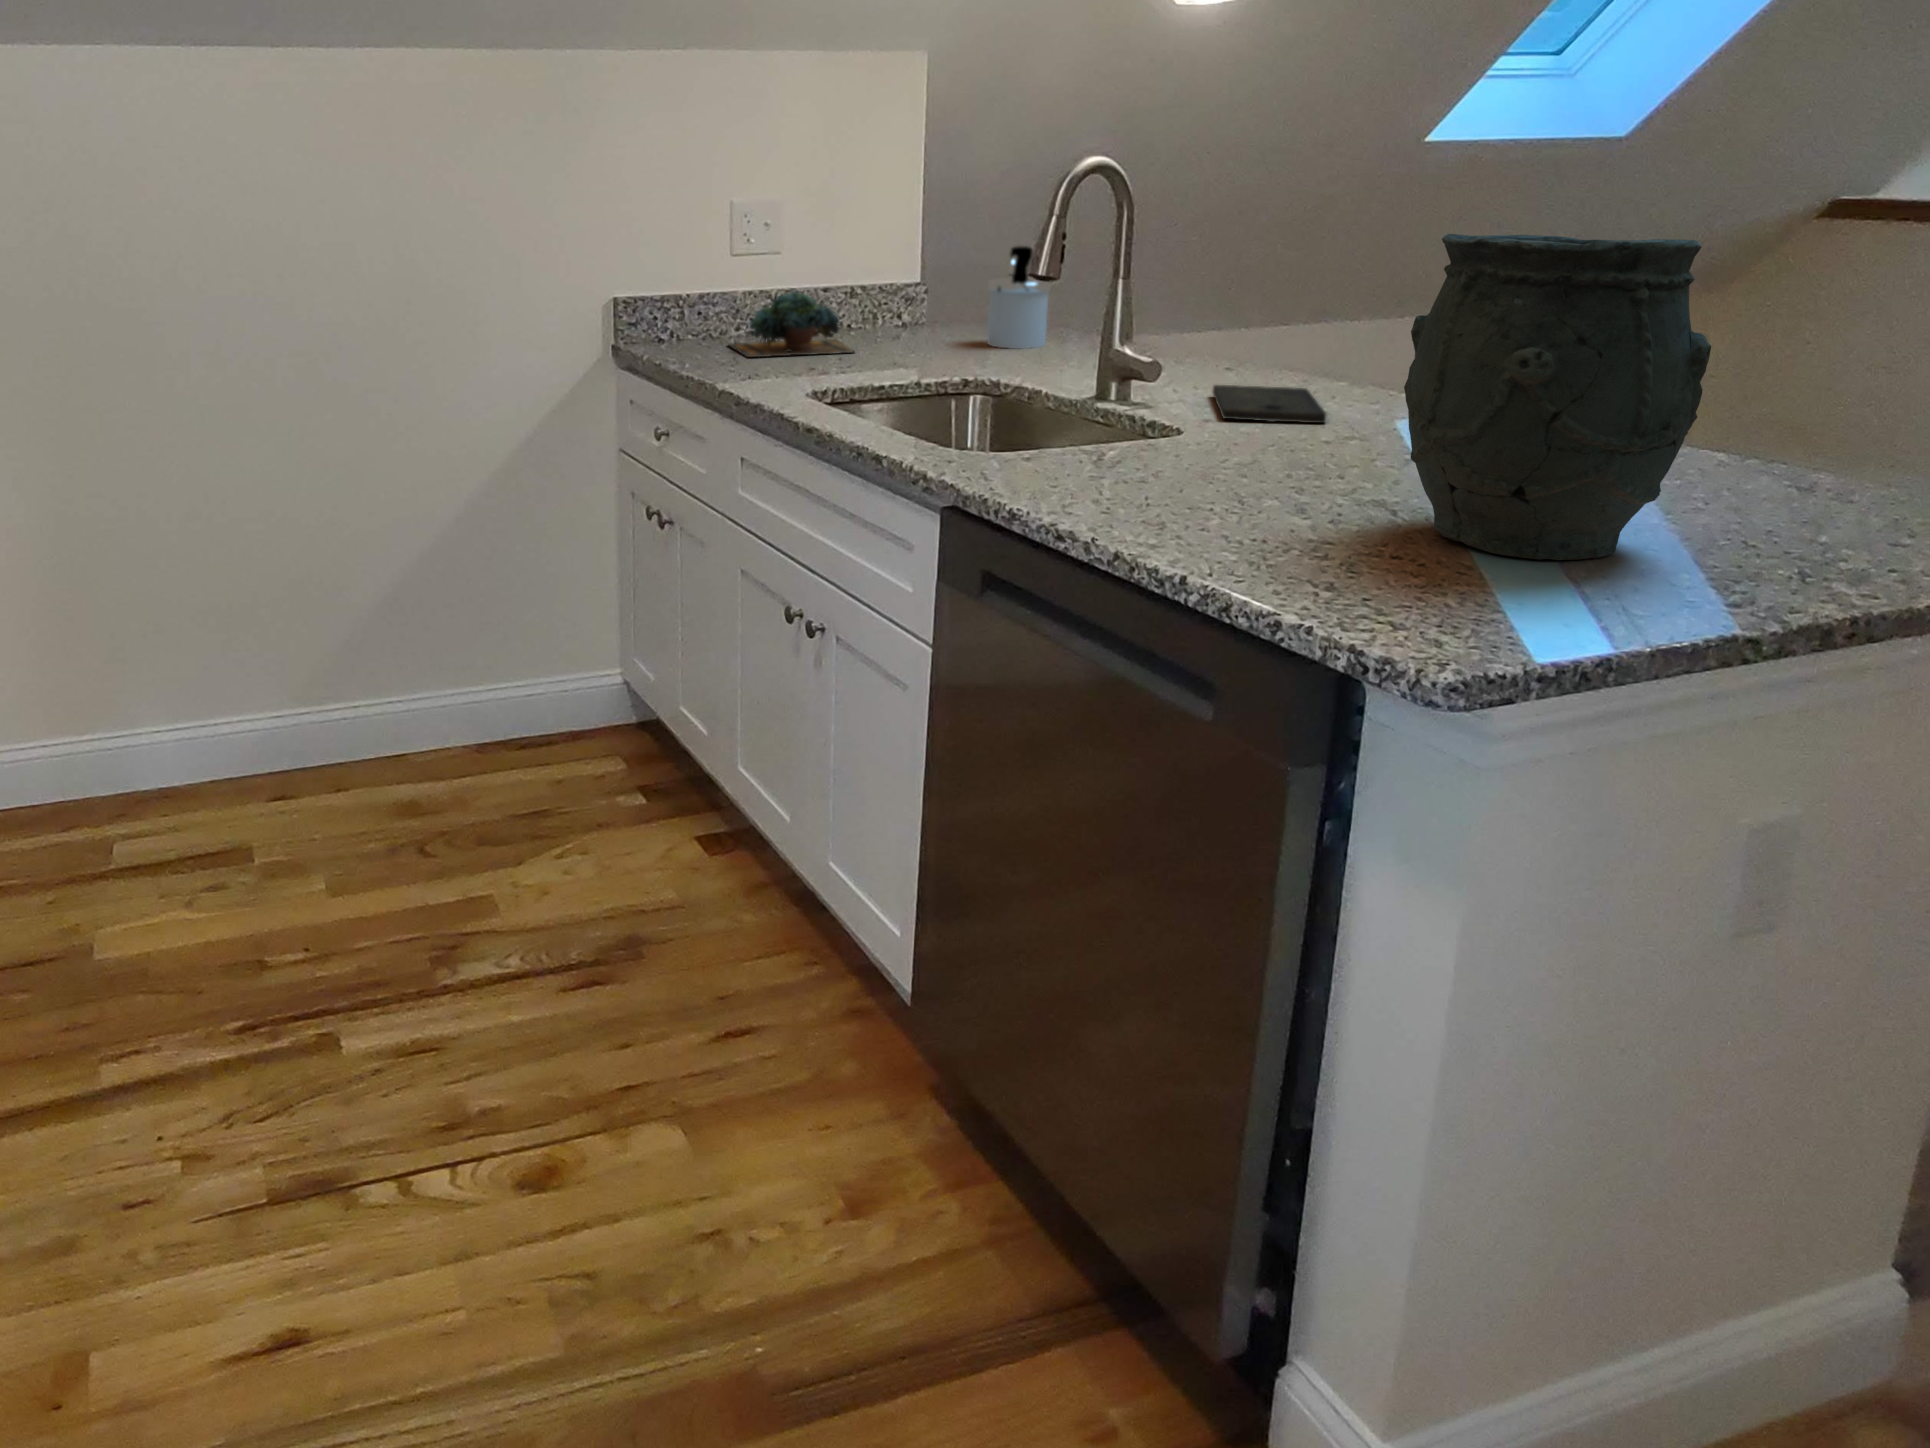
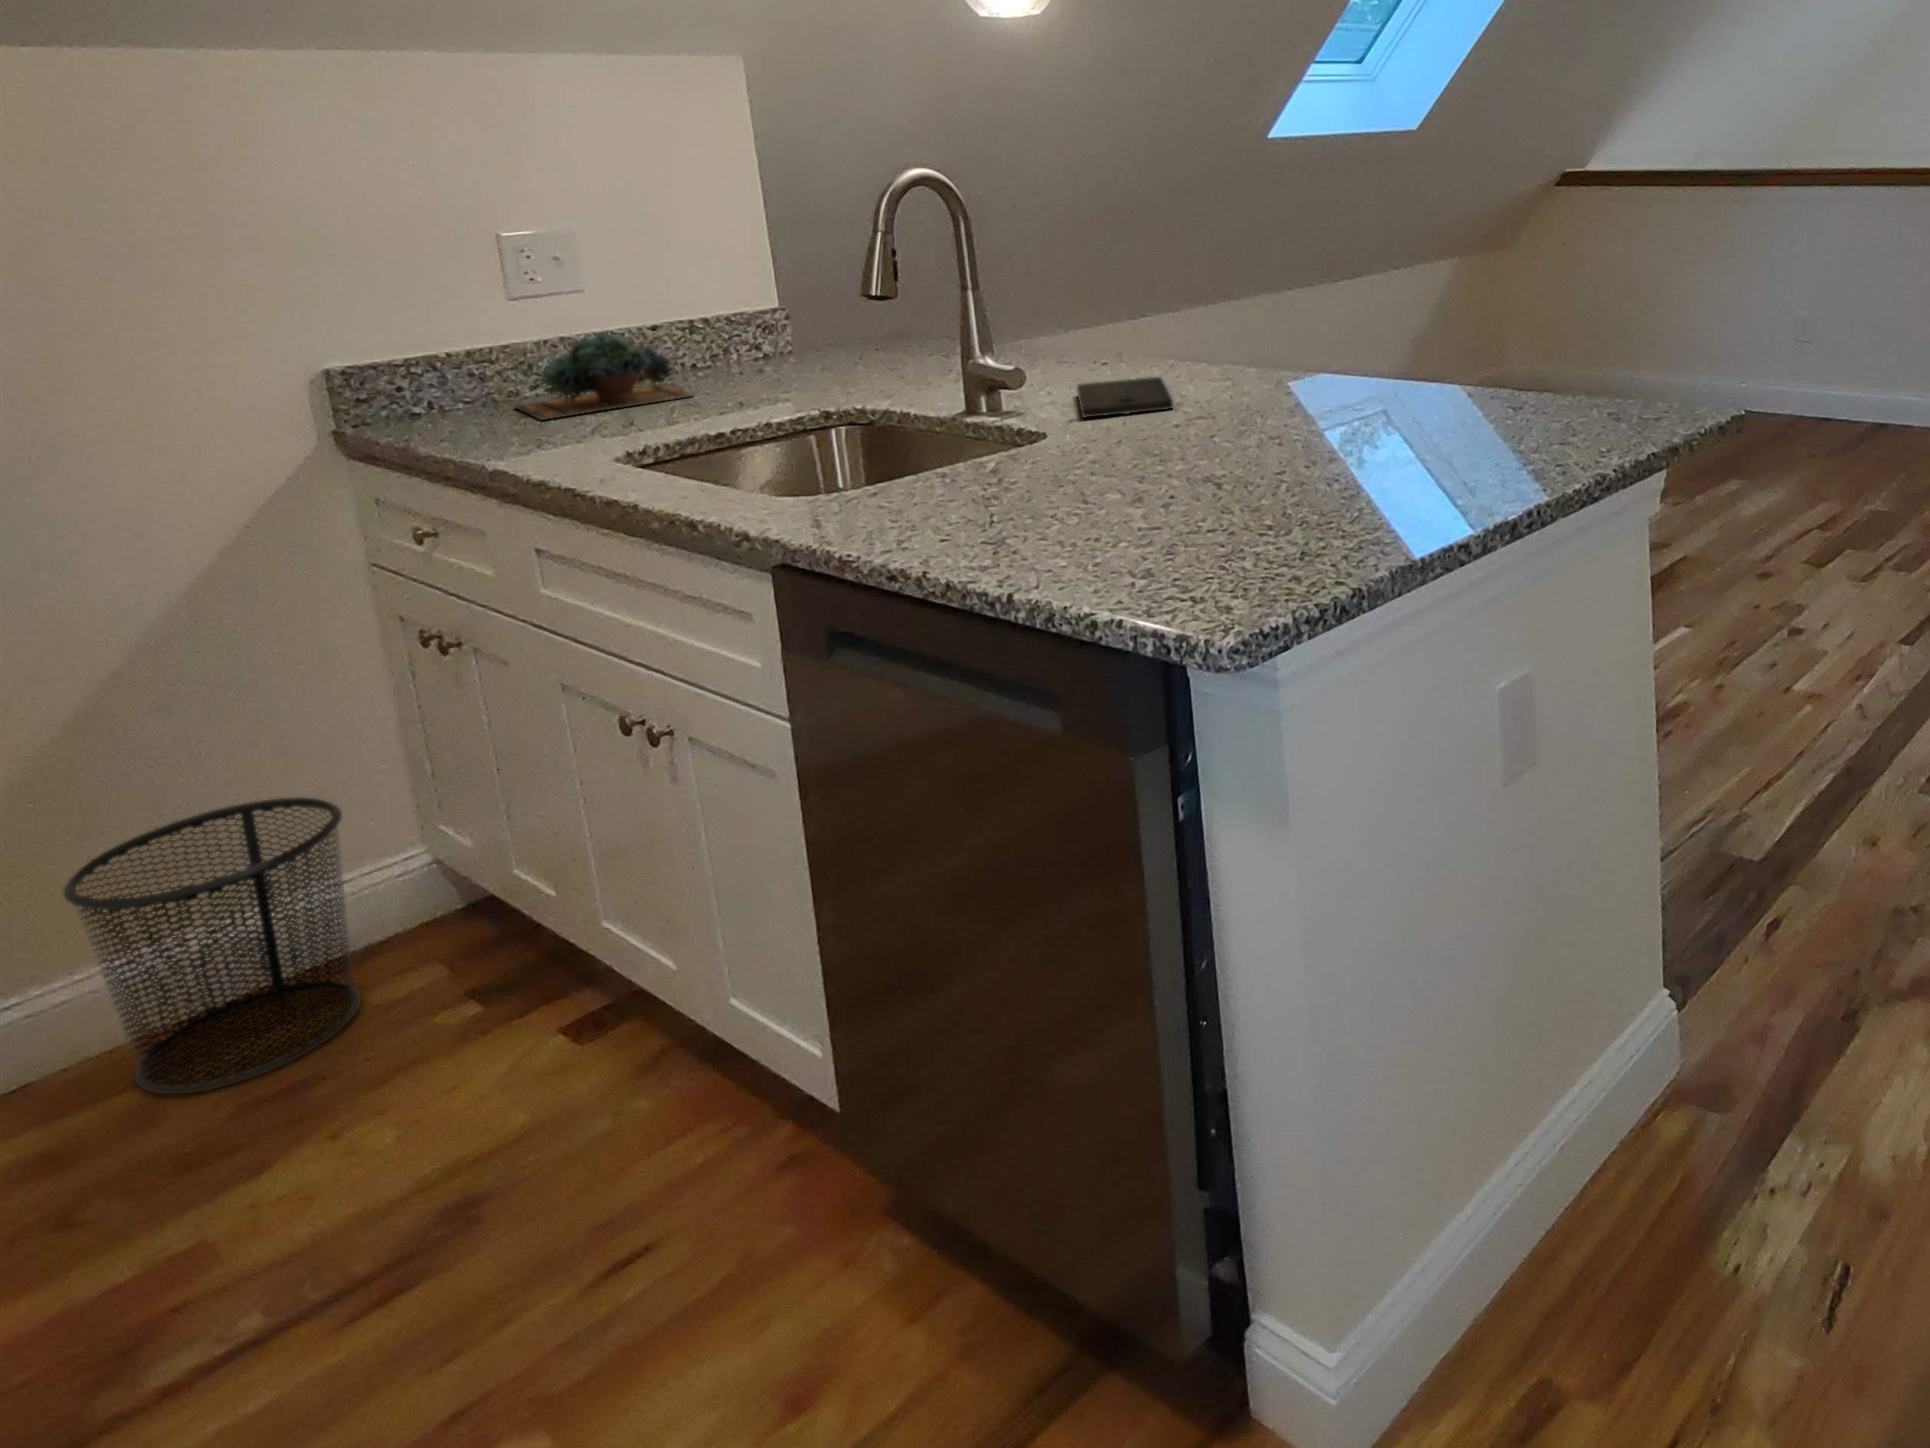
vase: present [1404,234,1711,560] -> none [1190,231,1404,511]
soap dispenser: present [988,246,1051,349] -> none [848,260,923,370]
trash can: none [444,604,587,793] -> present [63,798,361,1094]

